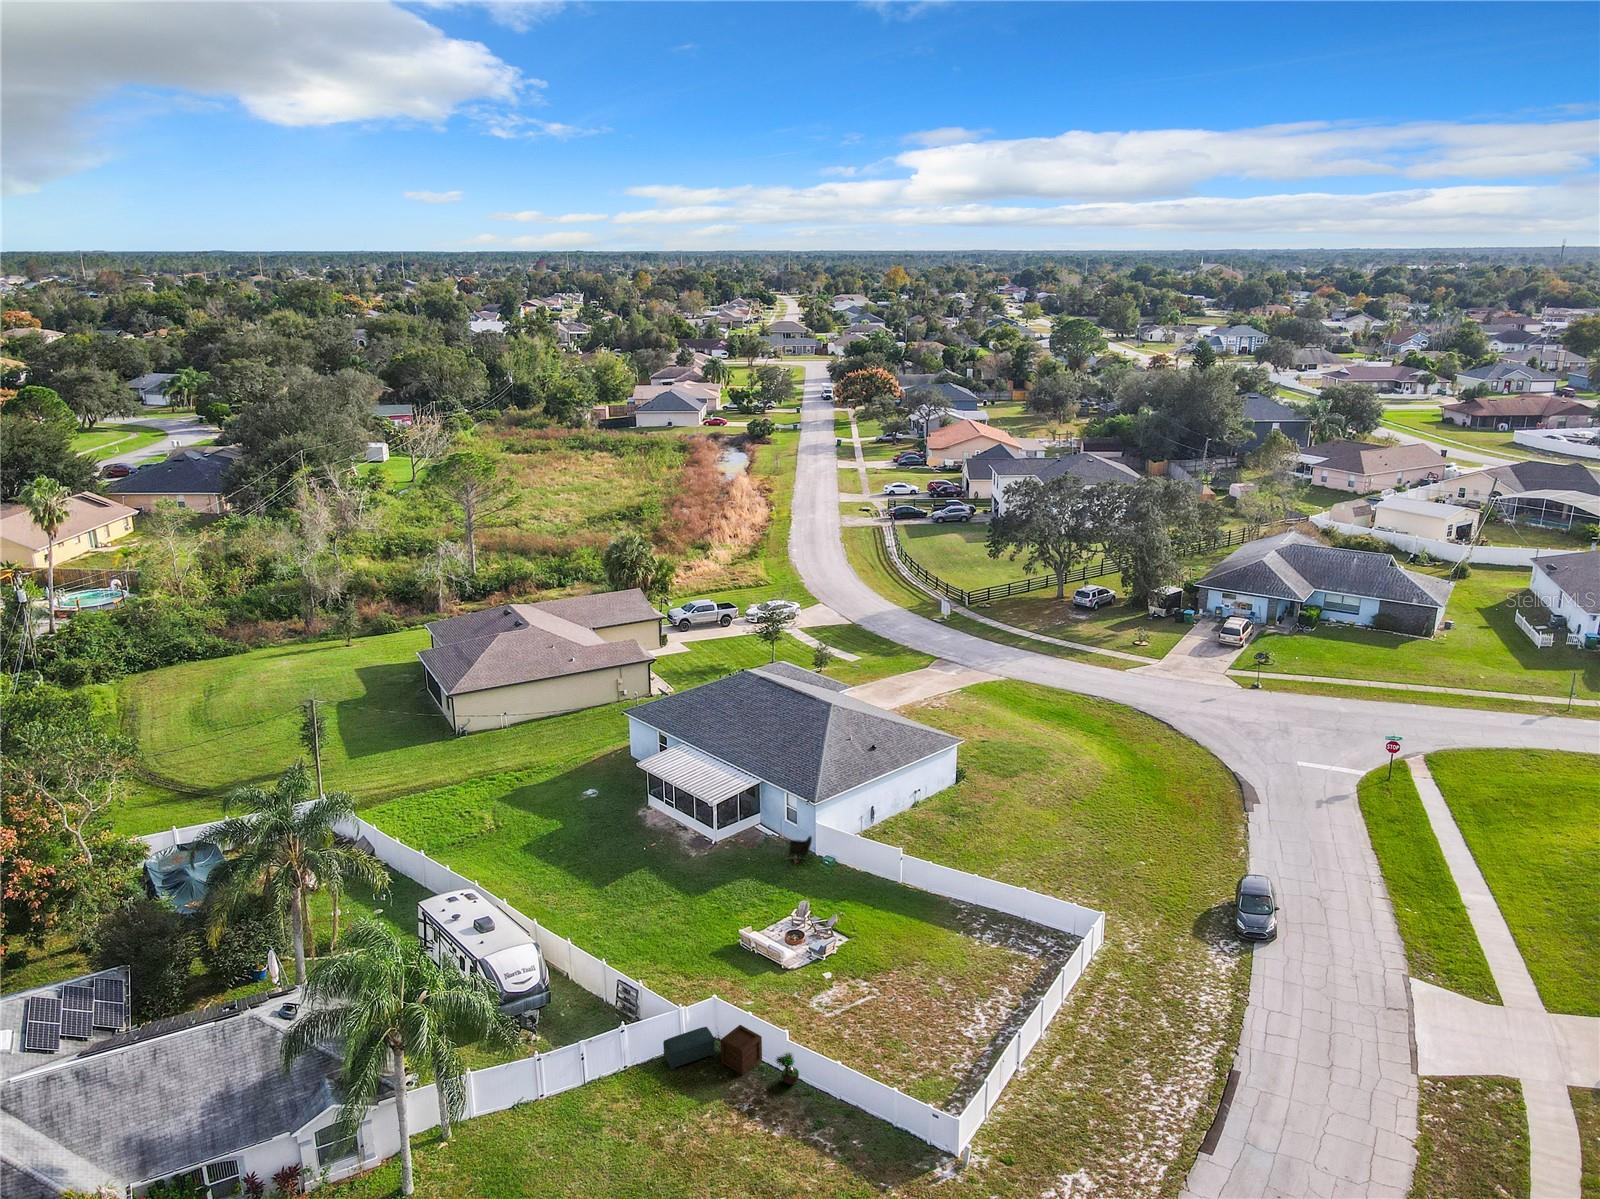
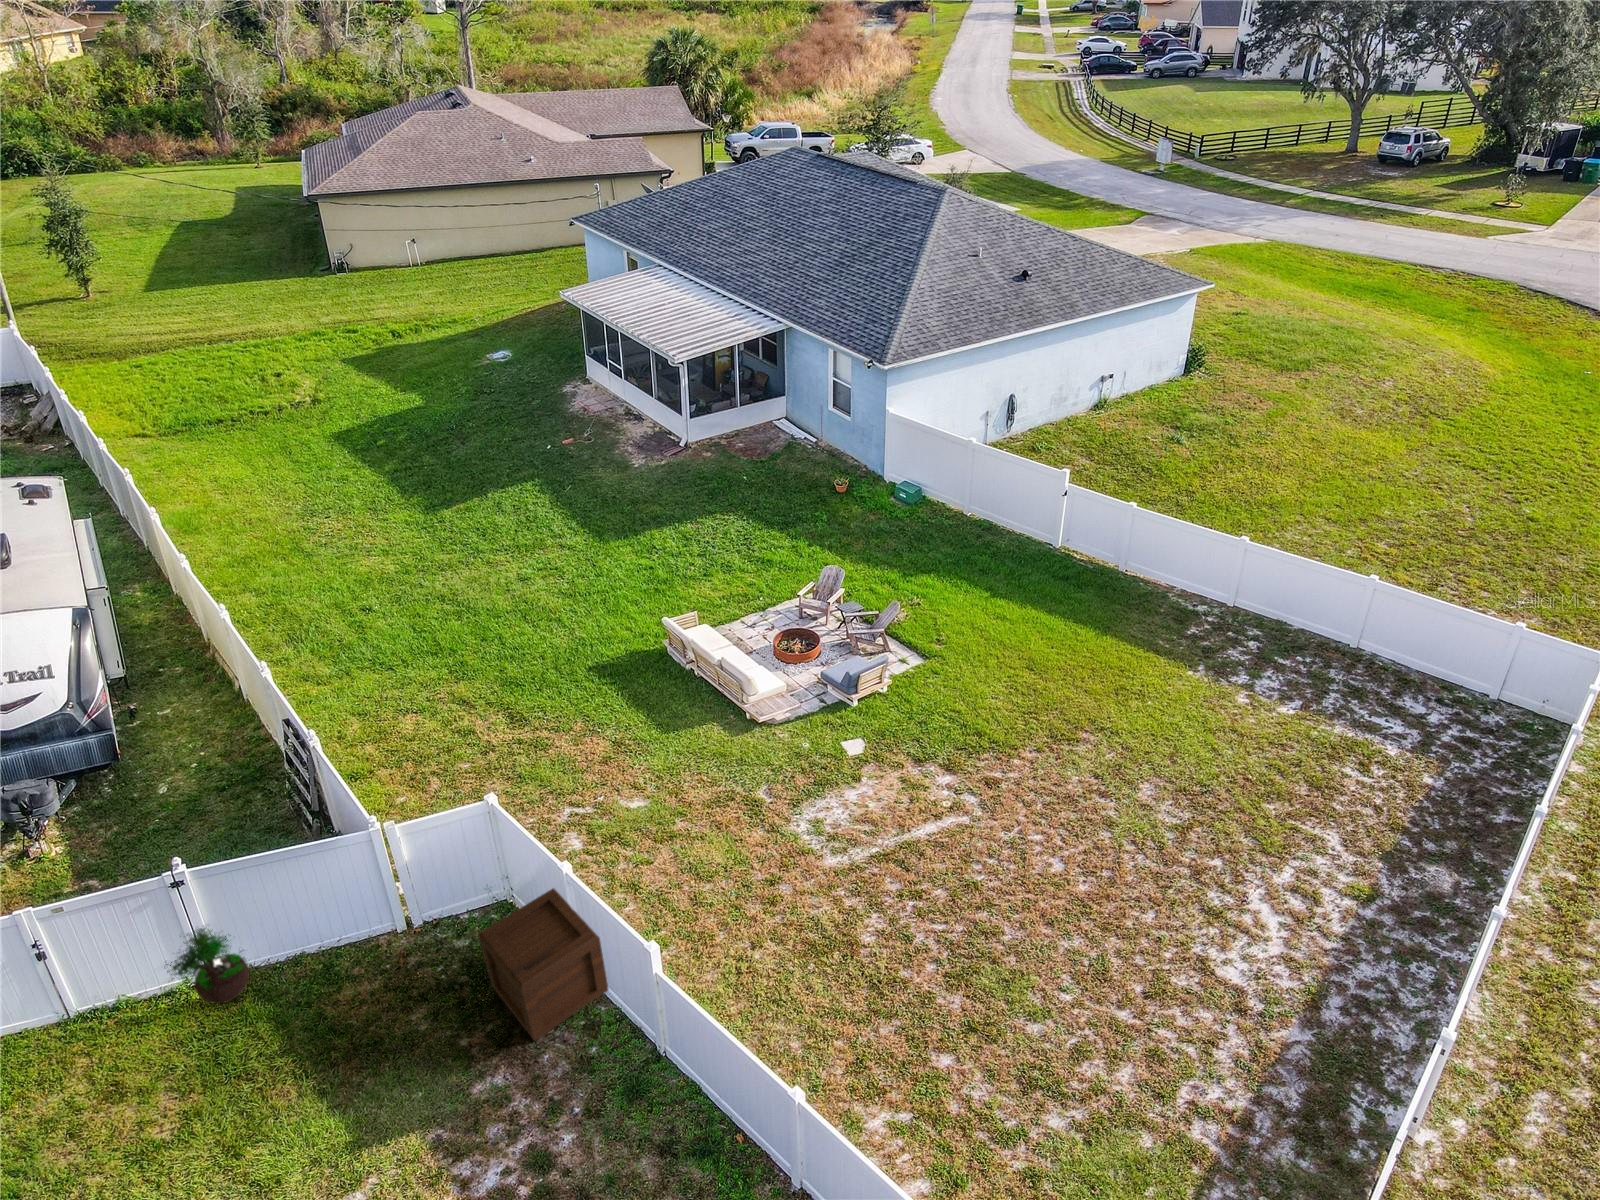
lounge chair: present [789,836,812,859] -> none [821,439,878,492]
bench: present [663,1027,715,1071] -> none [332,876,485,992]
potted tree: present [776,1053,799,1084] -> present [166,926,249,1005]

